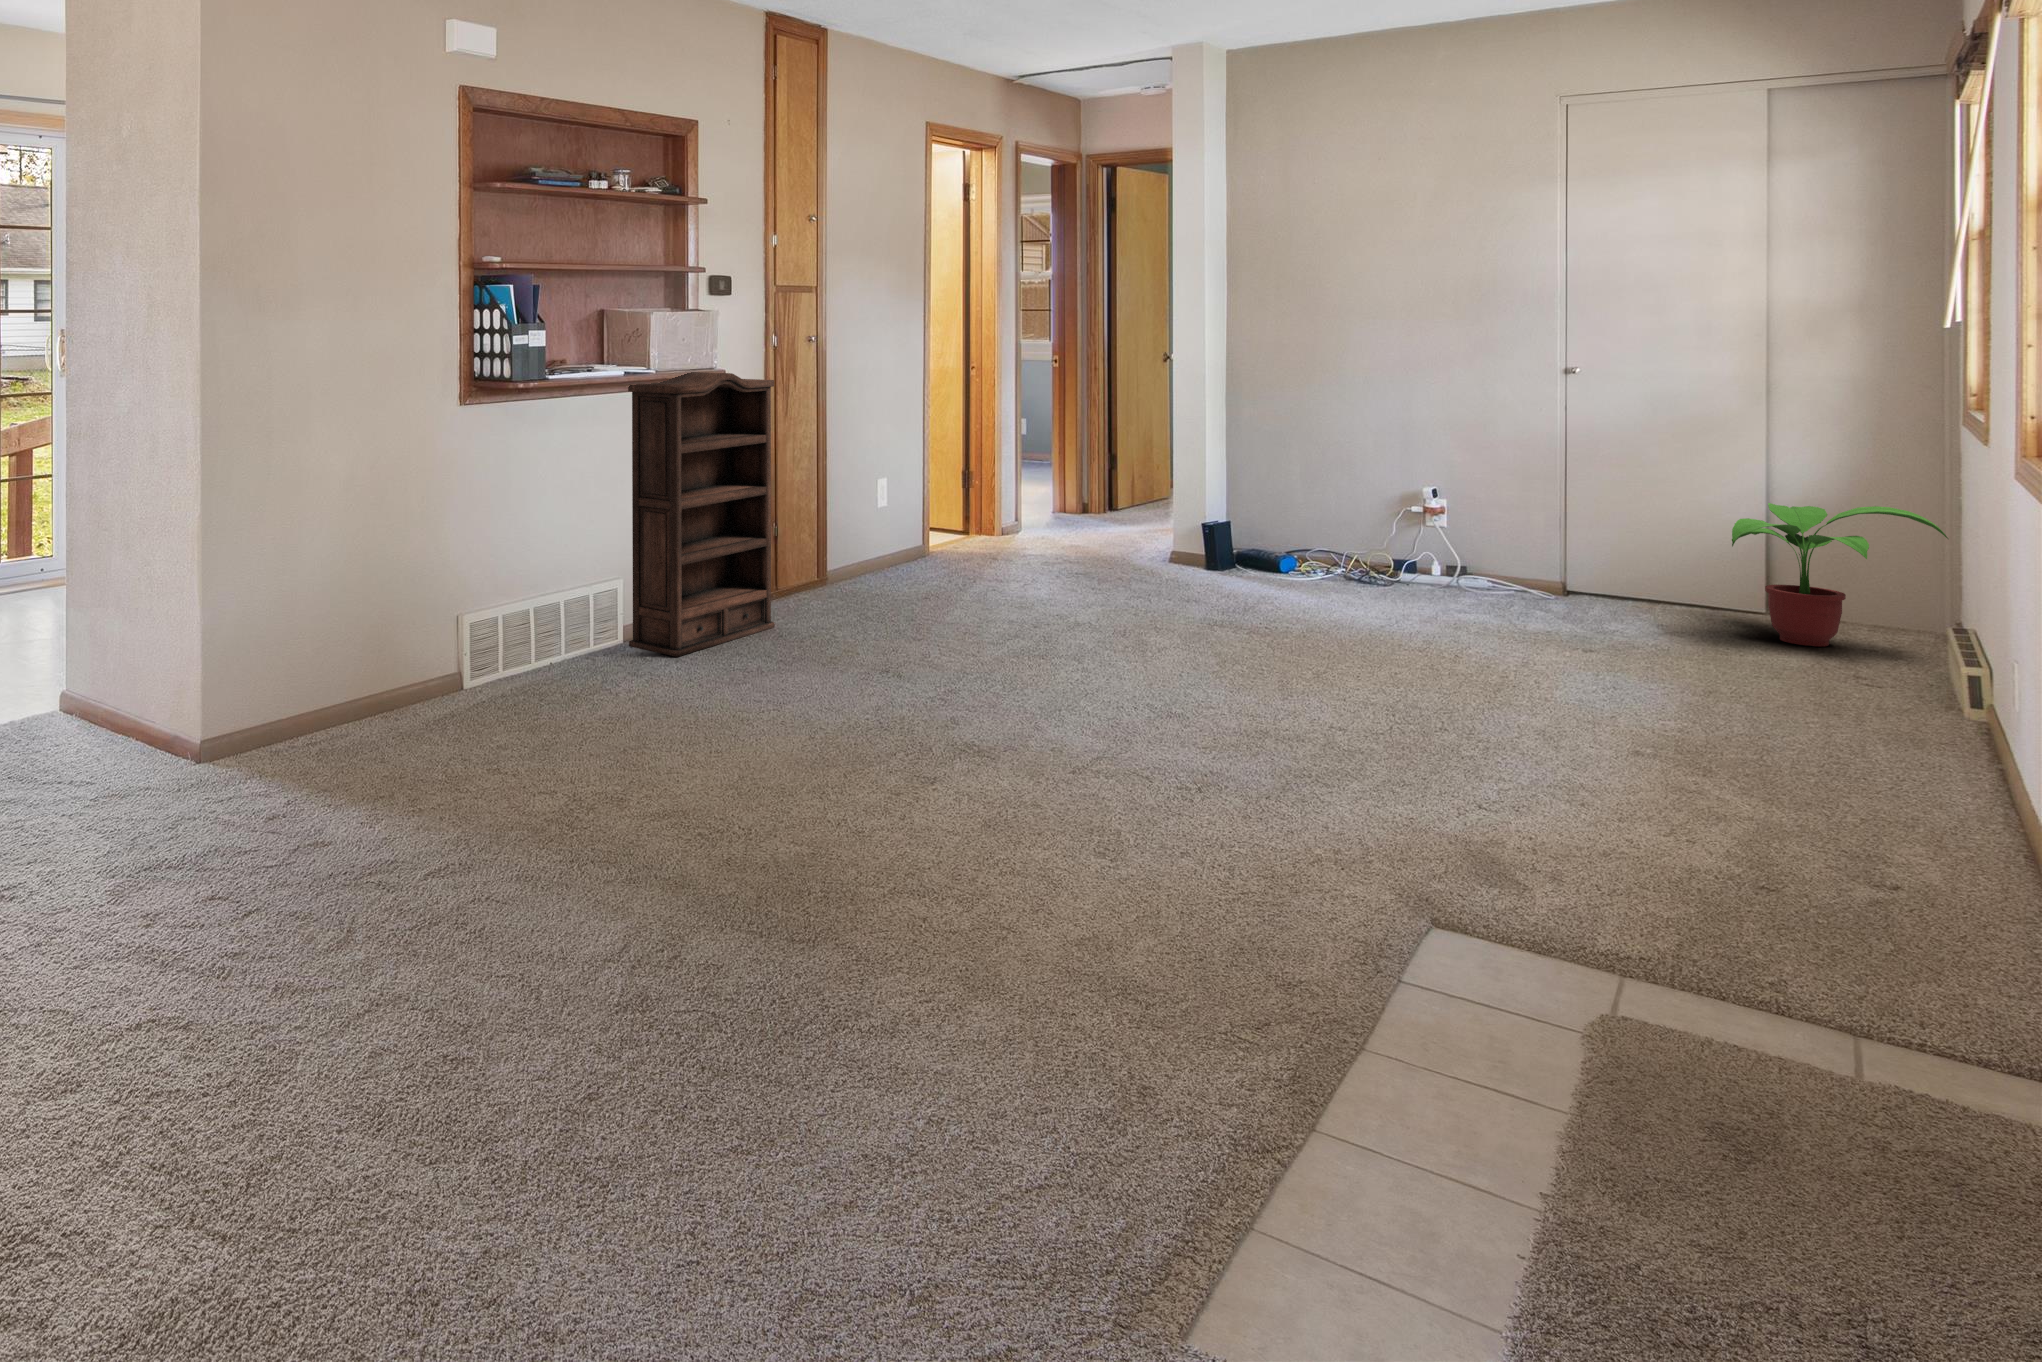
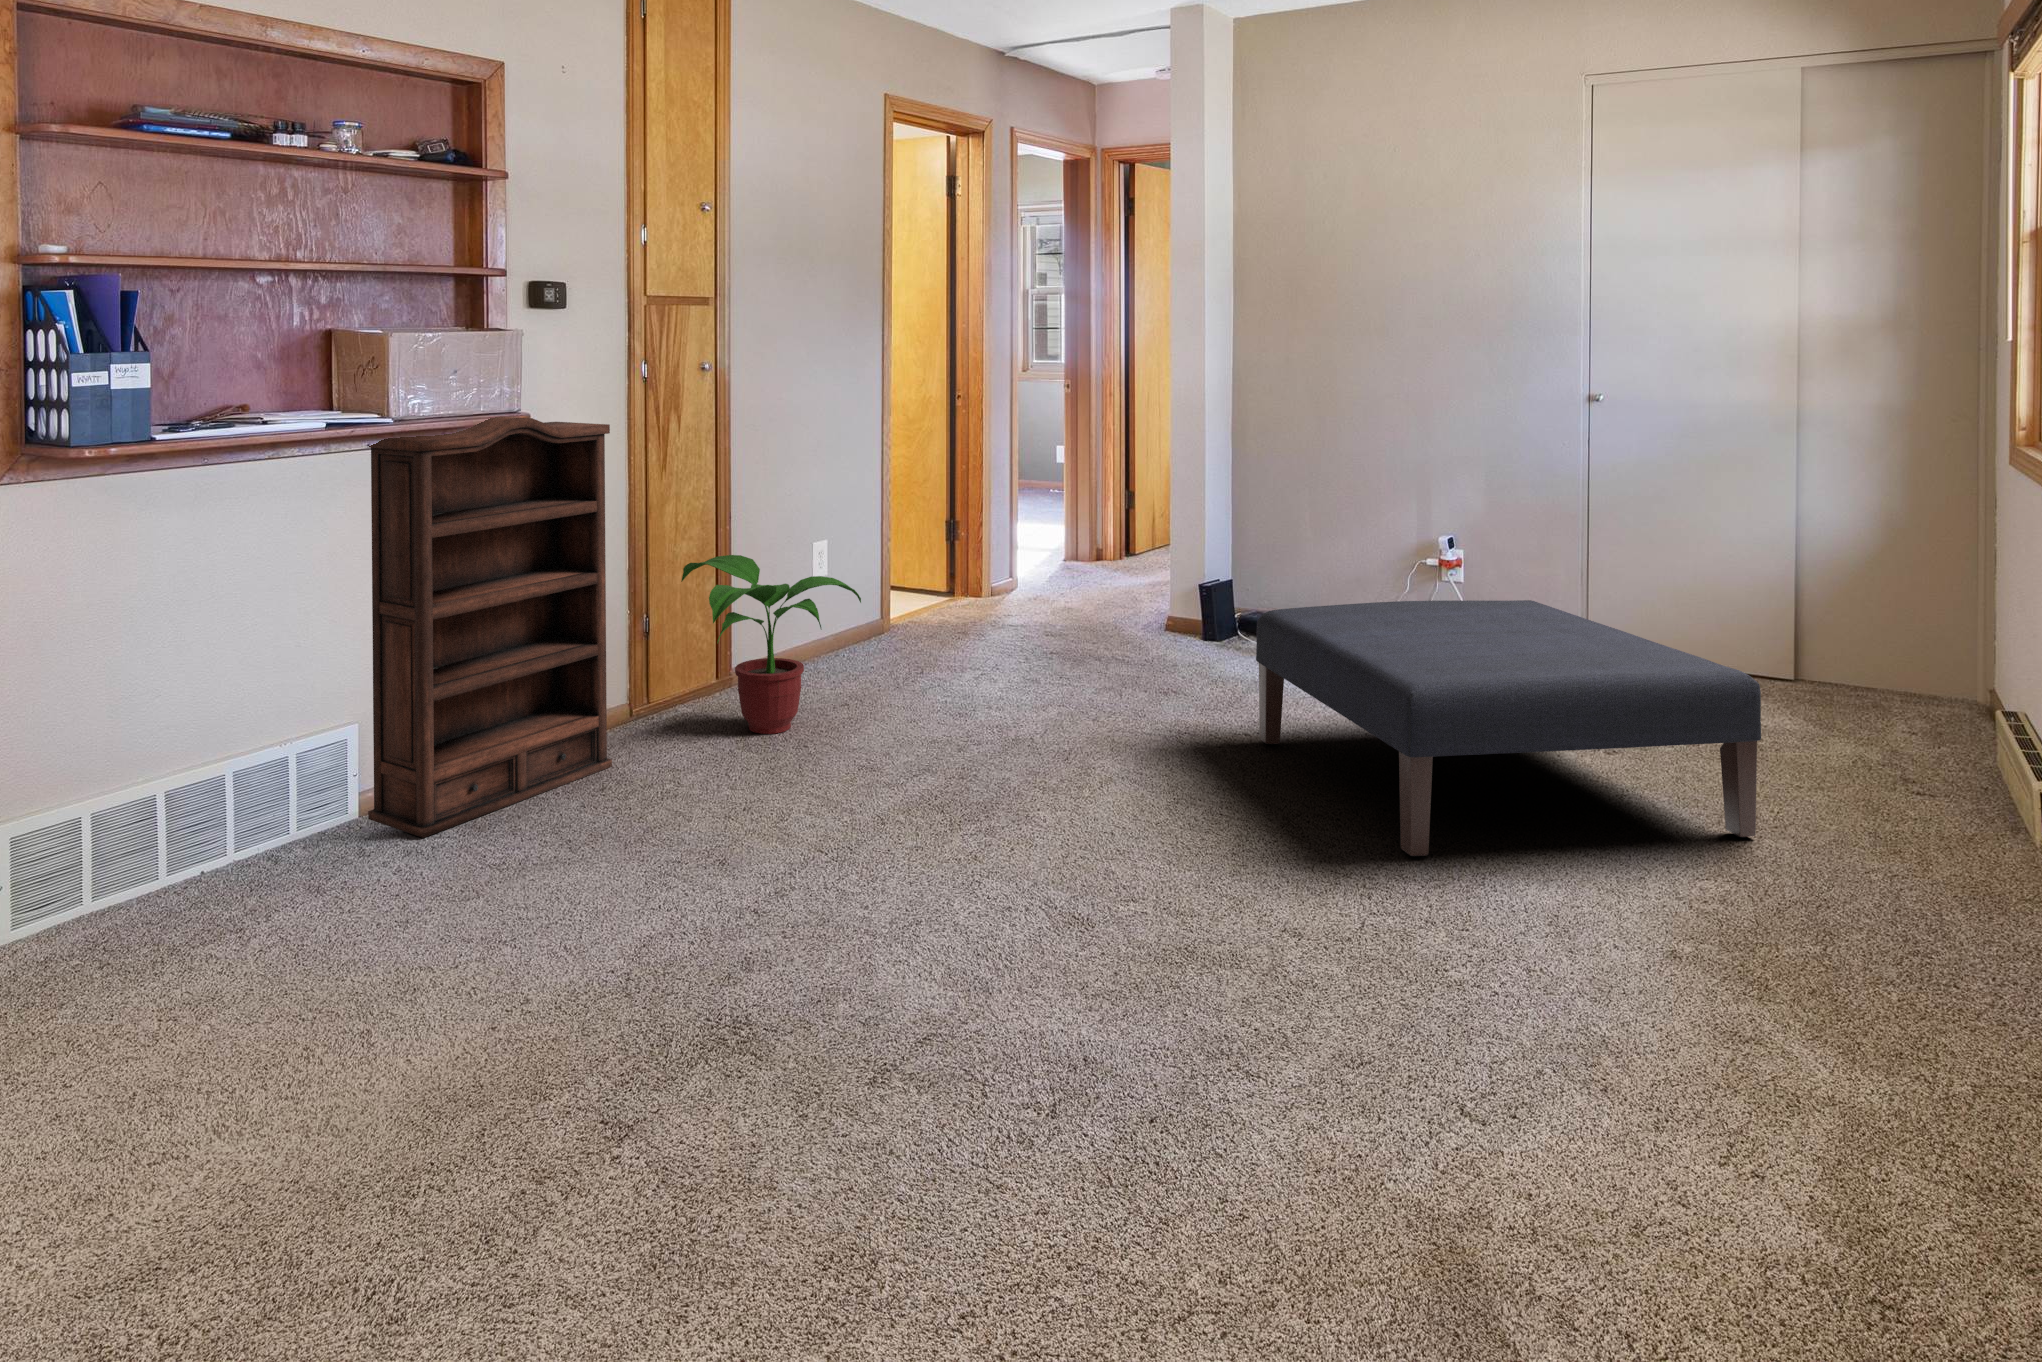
potted plant: present [1732,503,1948,646] -> present [681,555,861,734]
ottoman: none [1277,528,1718,700] -> present [1256,600,1761,856]

